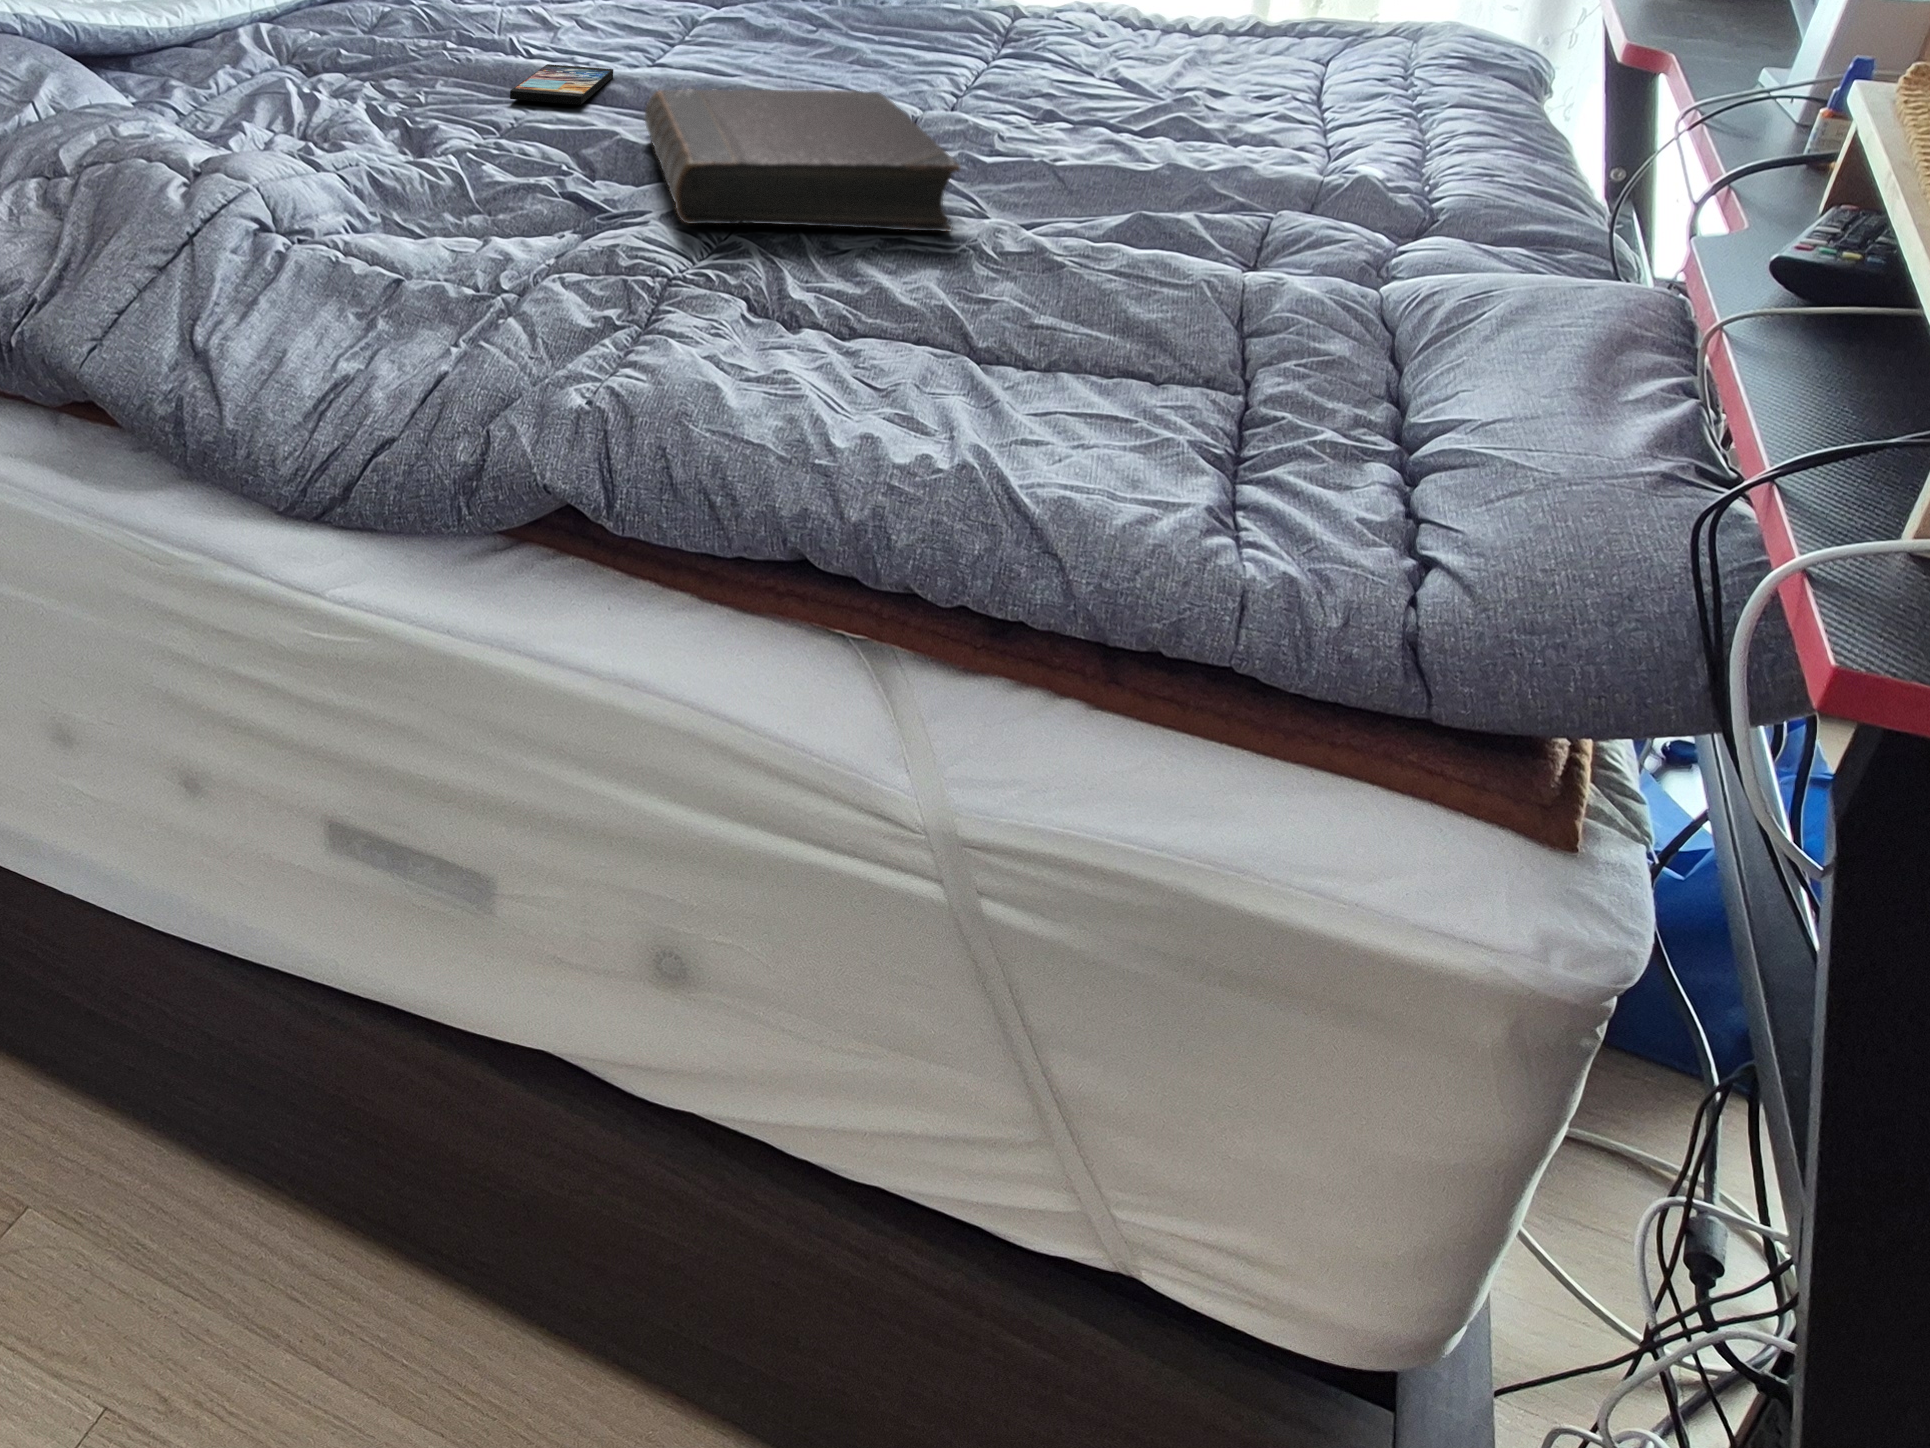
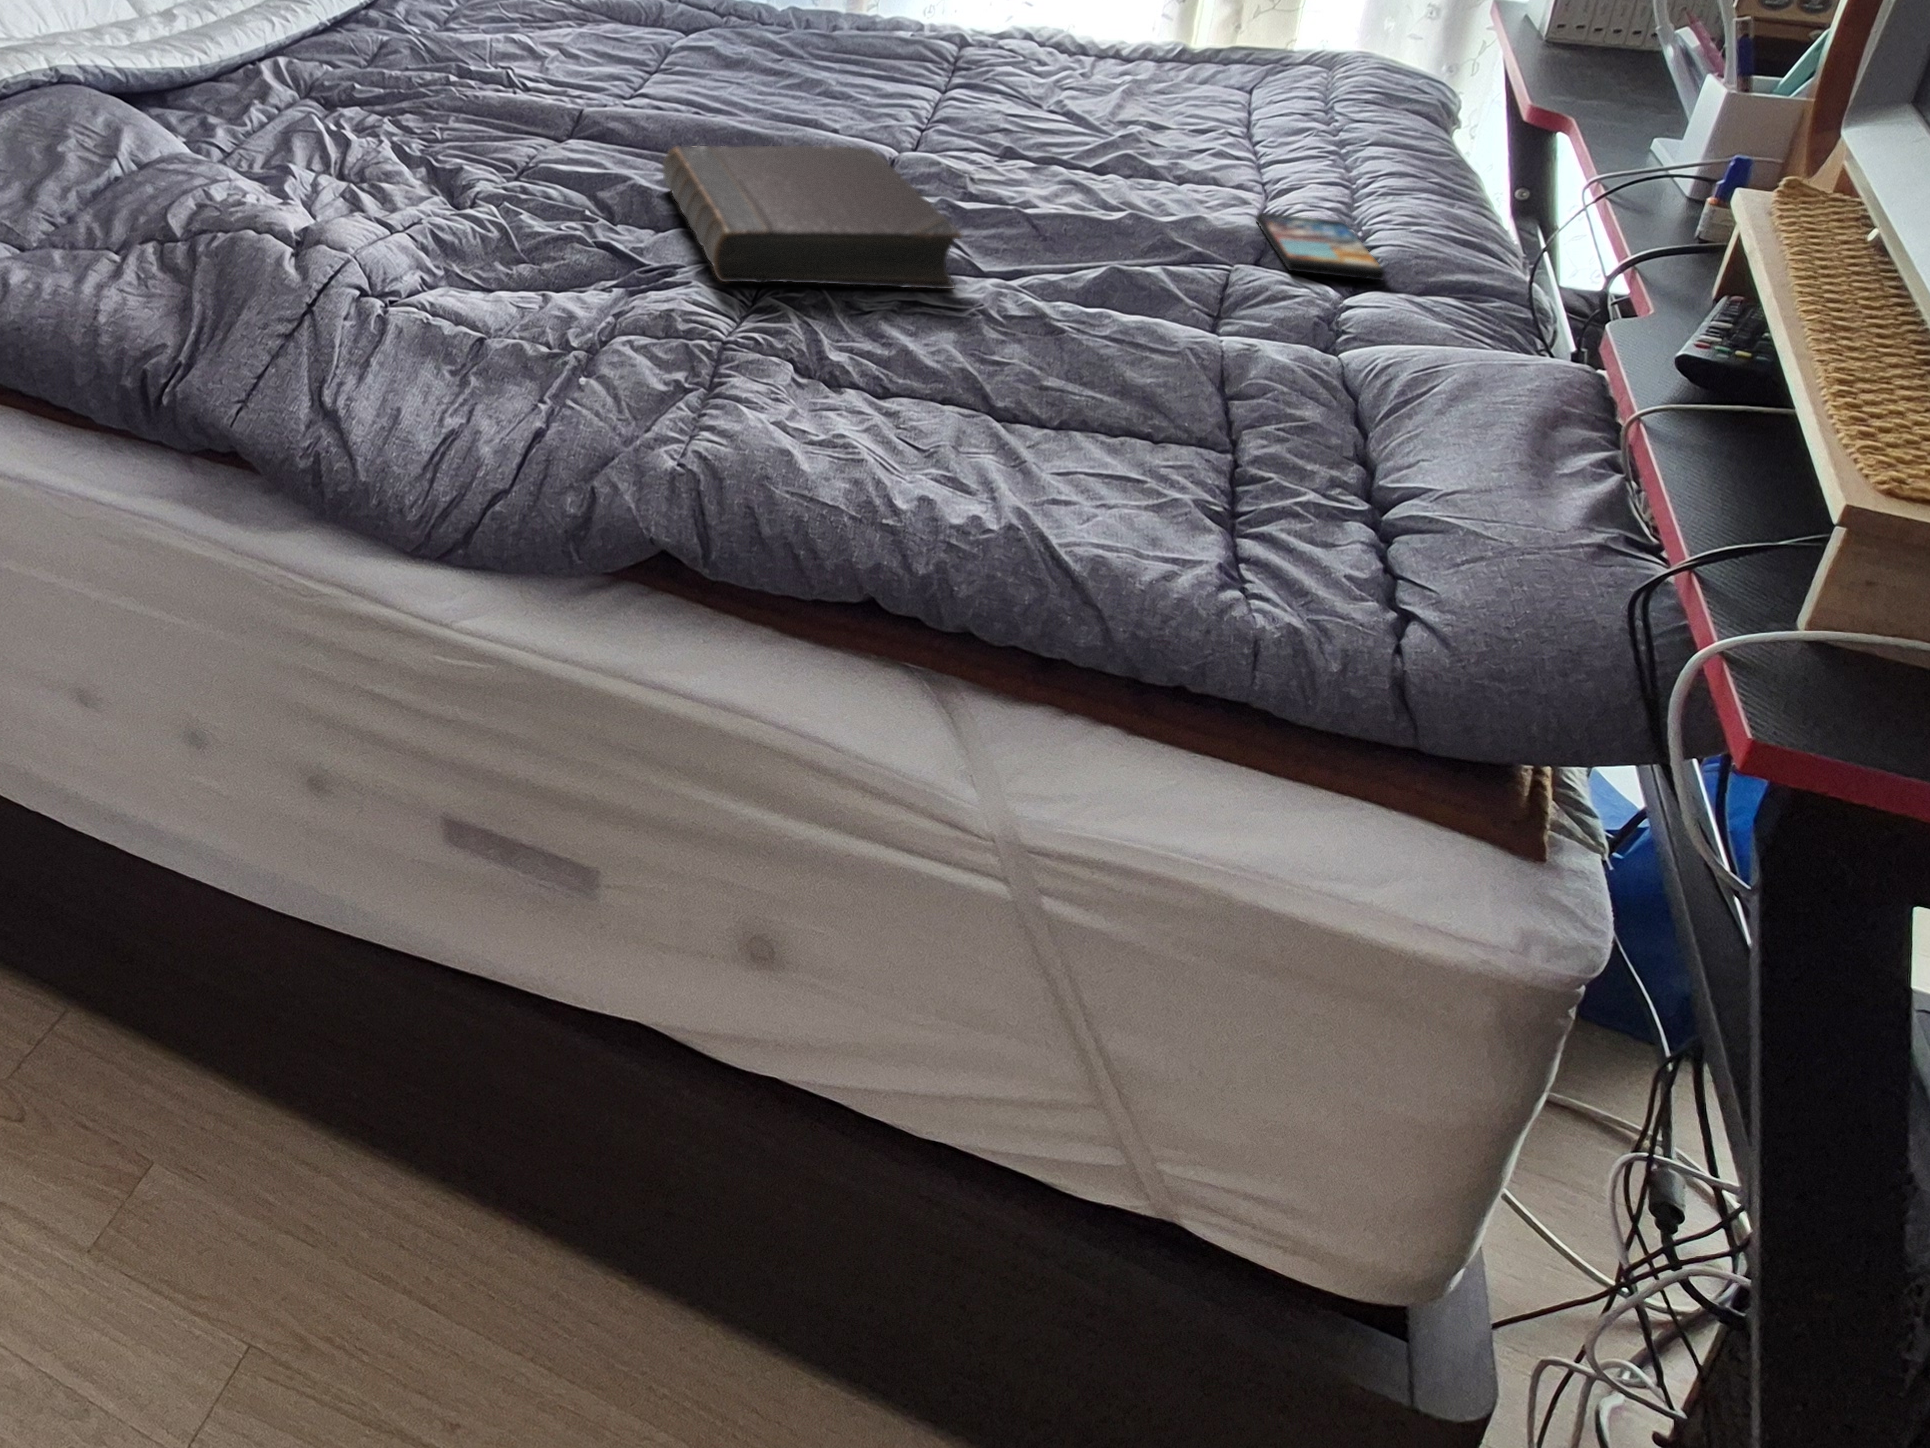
smartphone: present [510,64,613,105] -> present [1256,213,1385,280]

